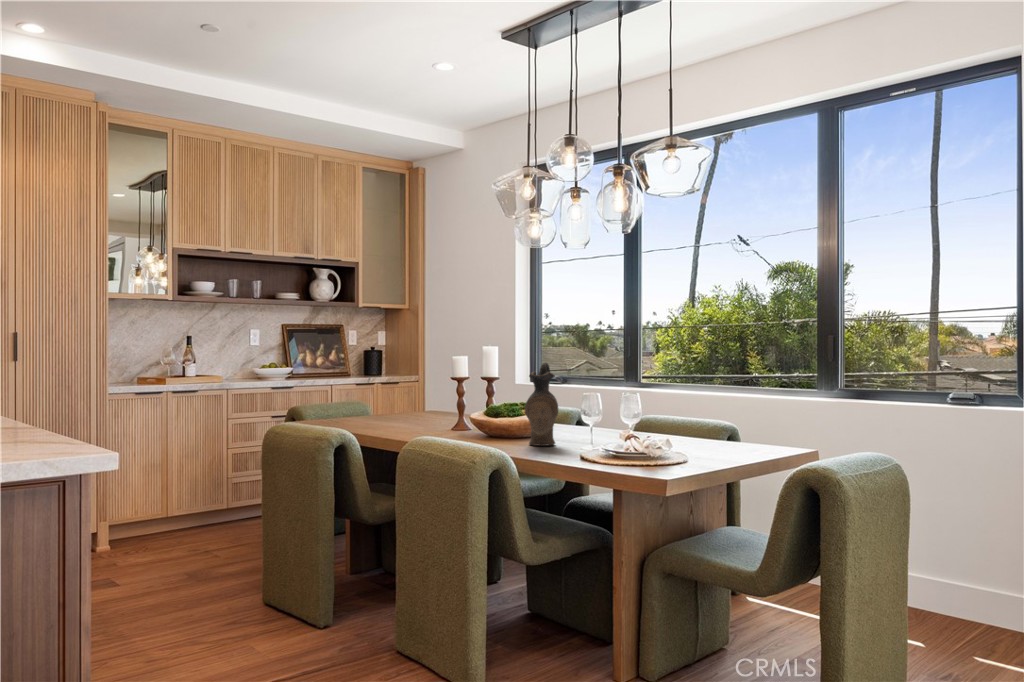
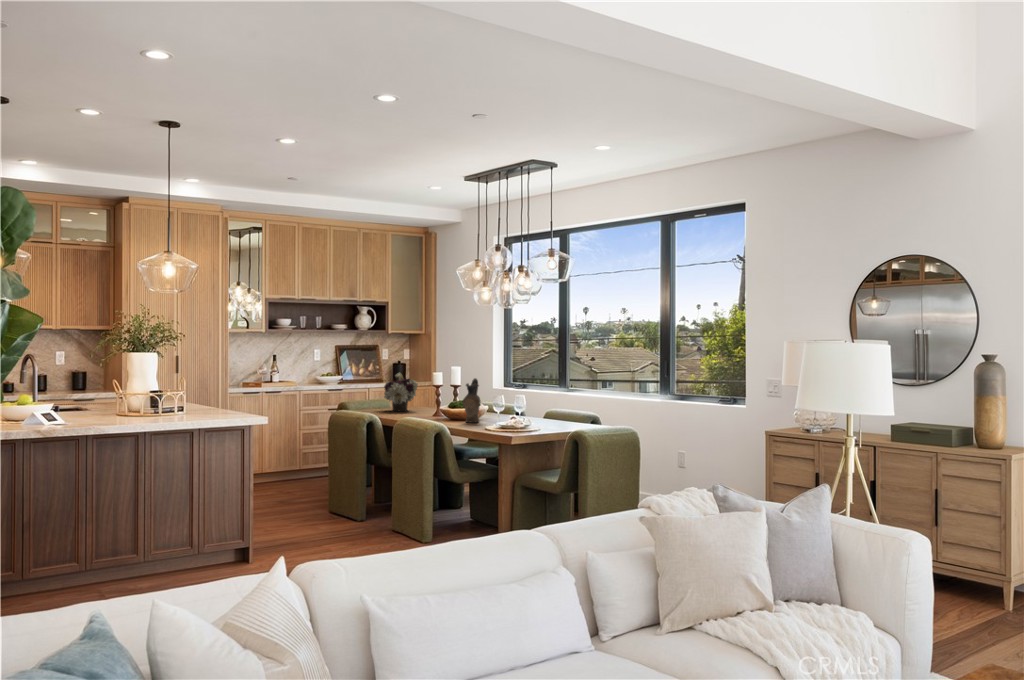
flower arrangement: none [363,357,421,422] -> present [384,373,417,411]

